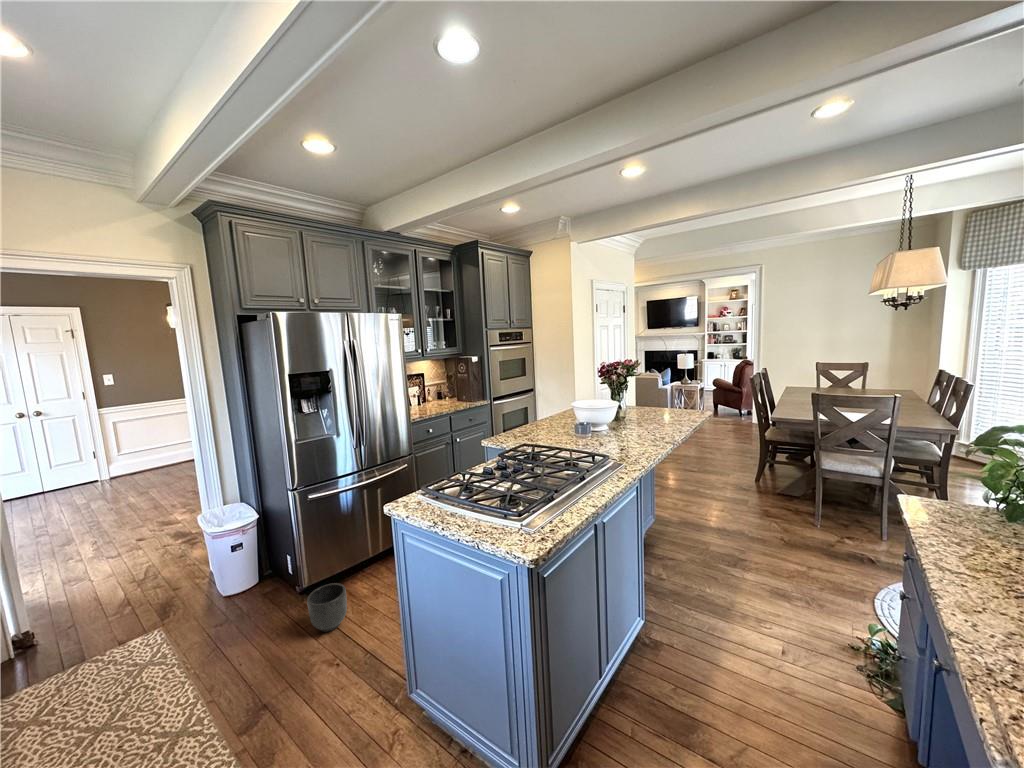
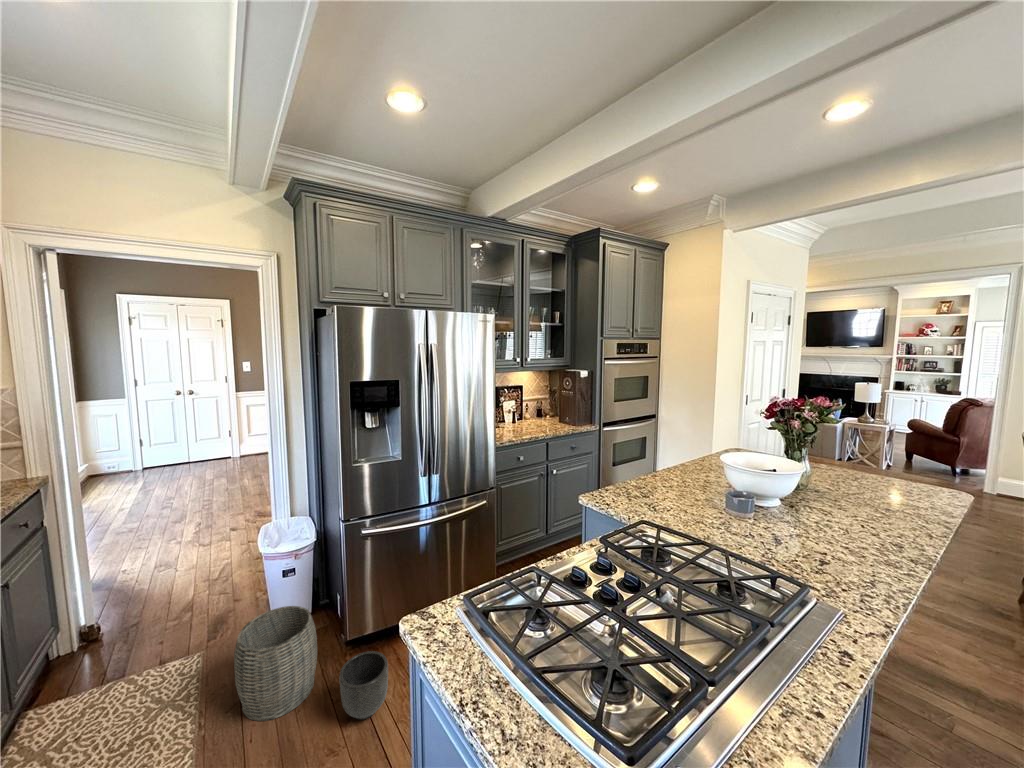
woven basket: none [209,565,280,653] -> present [234,606,317,721]

